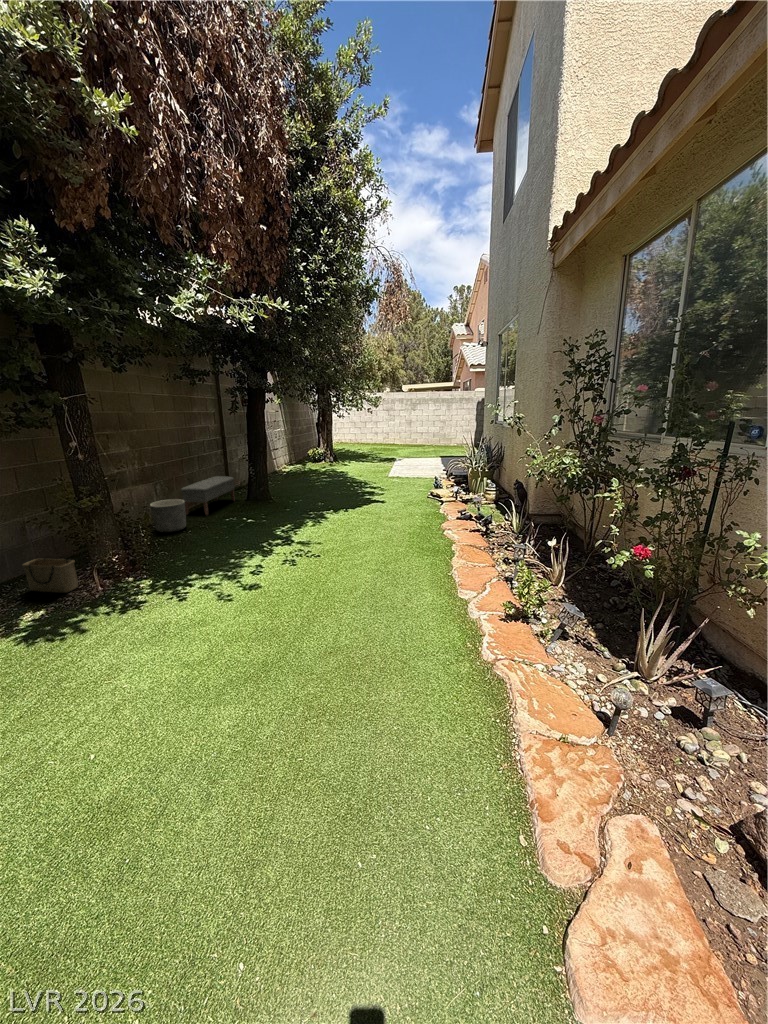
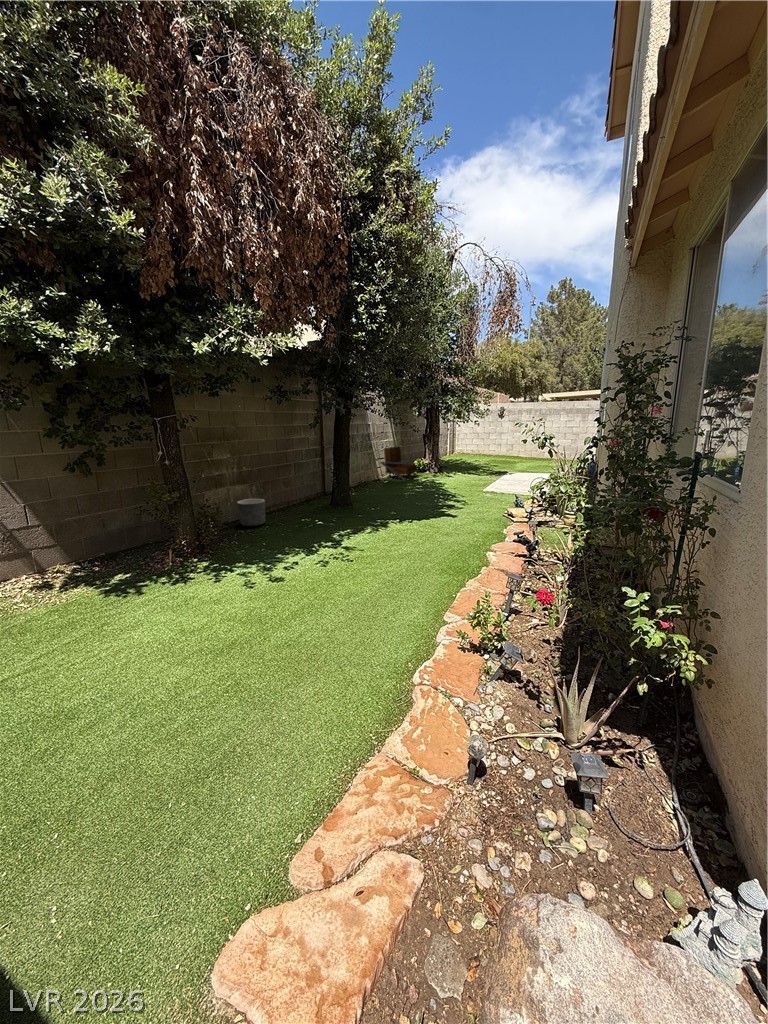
lounge chair: none [277,436,316,472] -> present [380,446,419,481]
bench: present [181,476,235,515] -> none [270,481,321,515]
basket: present [22,559,78,593] -> none [126,536,159,564]

